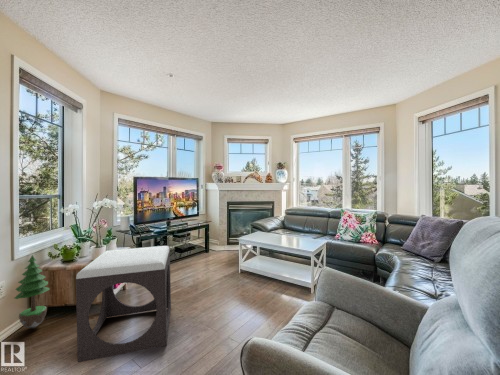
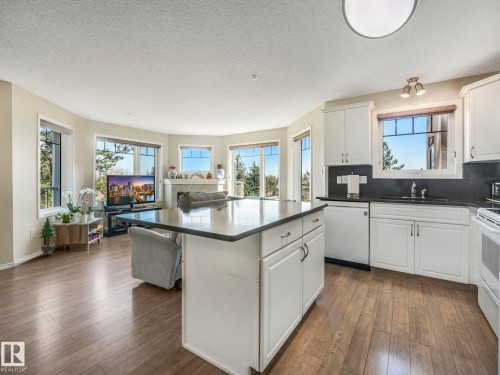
footstool: present [76,246,171,362] -> none [73,215,124,263]

